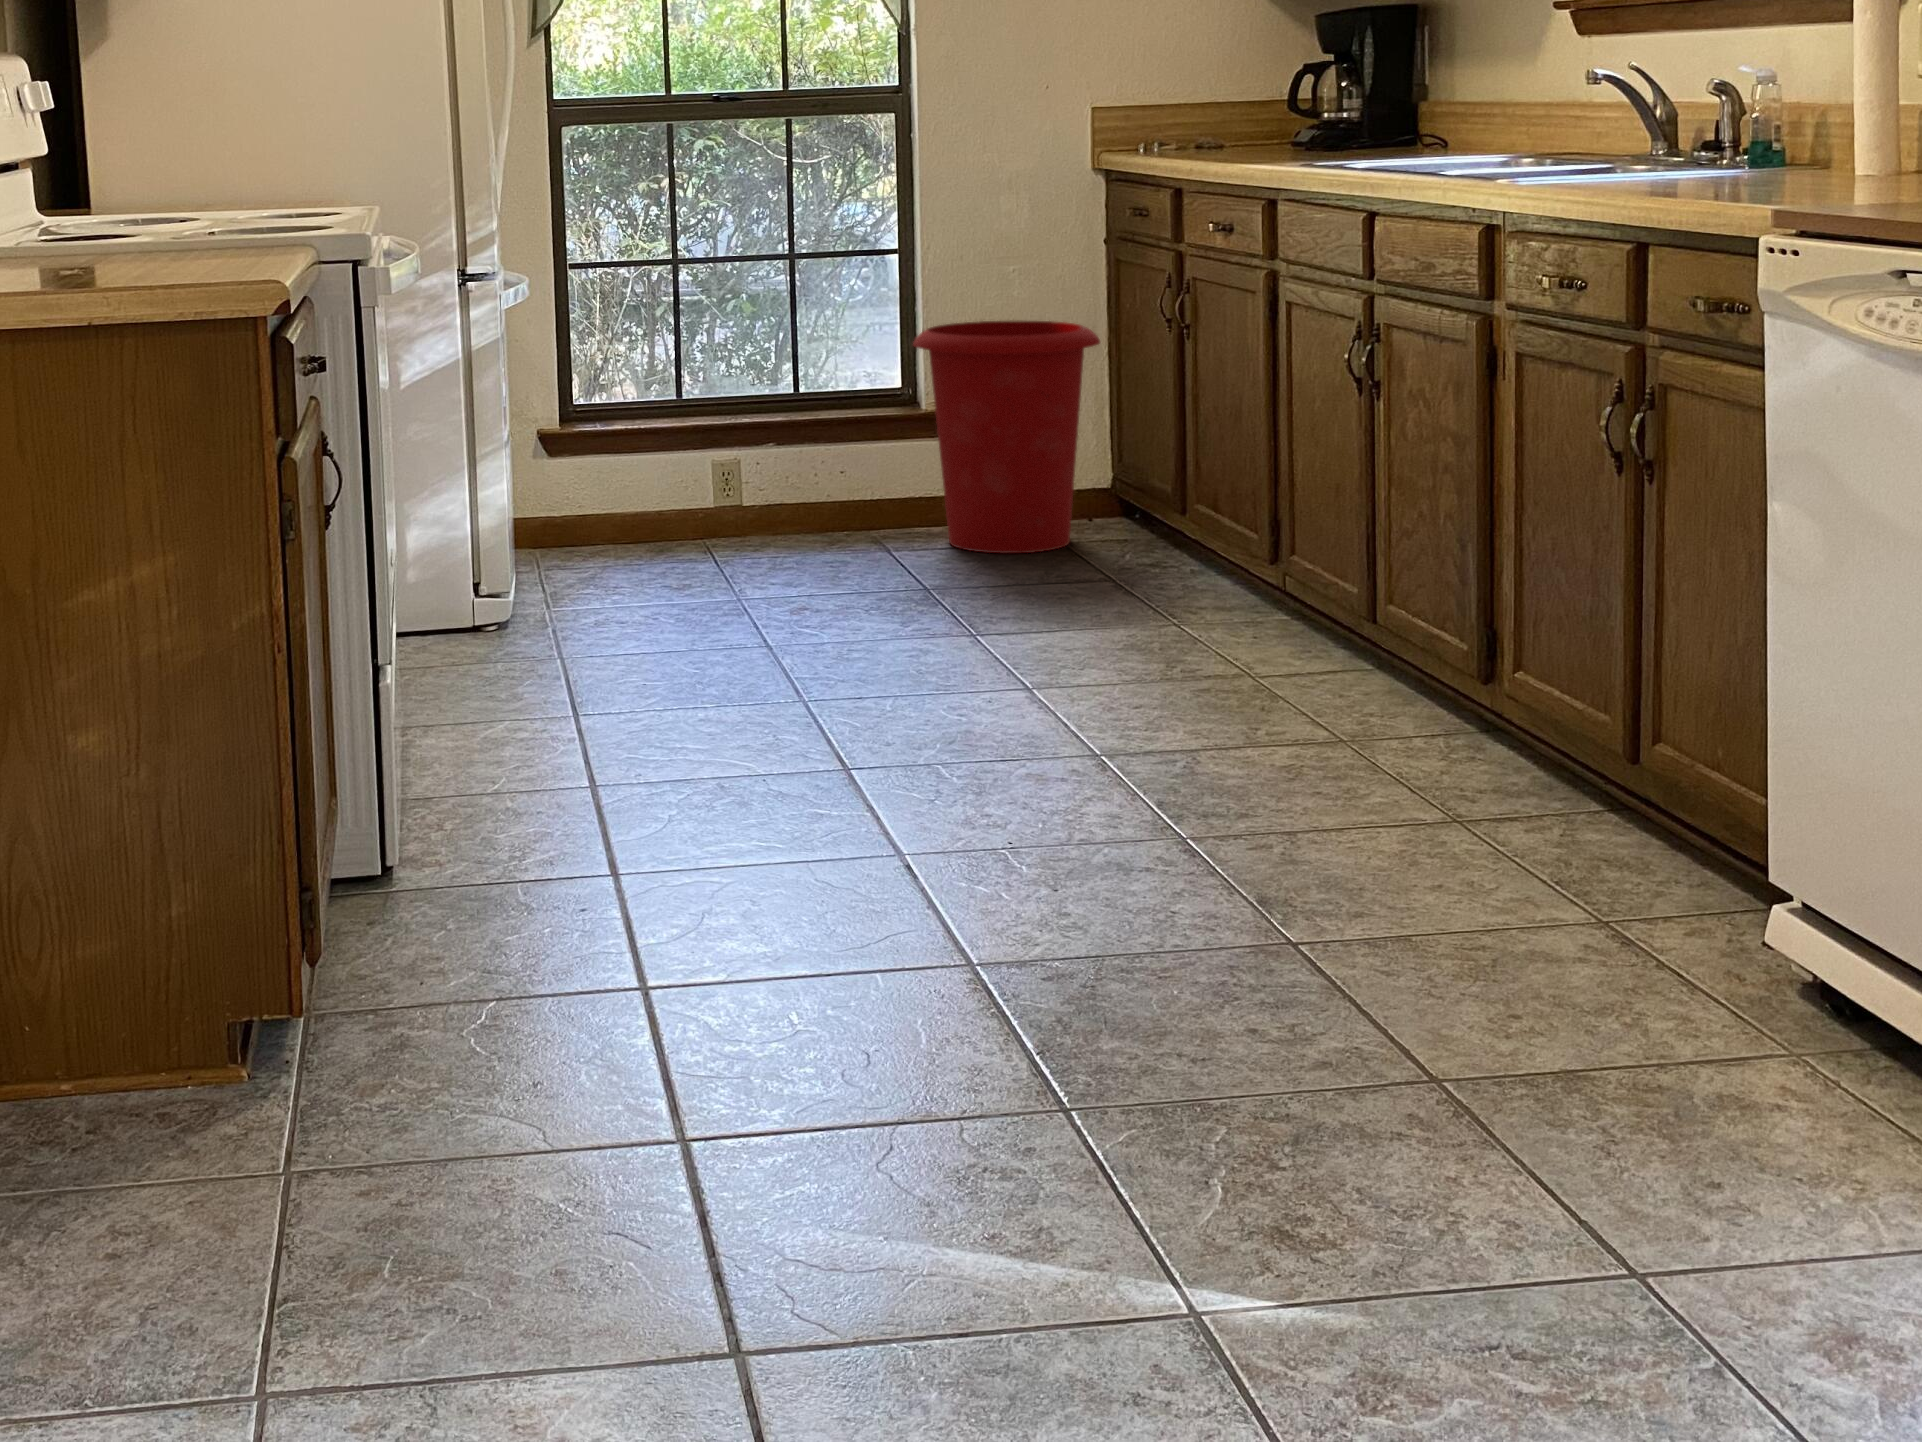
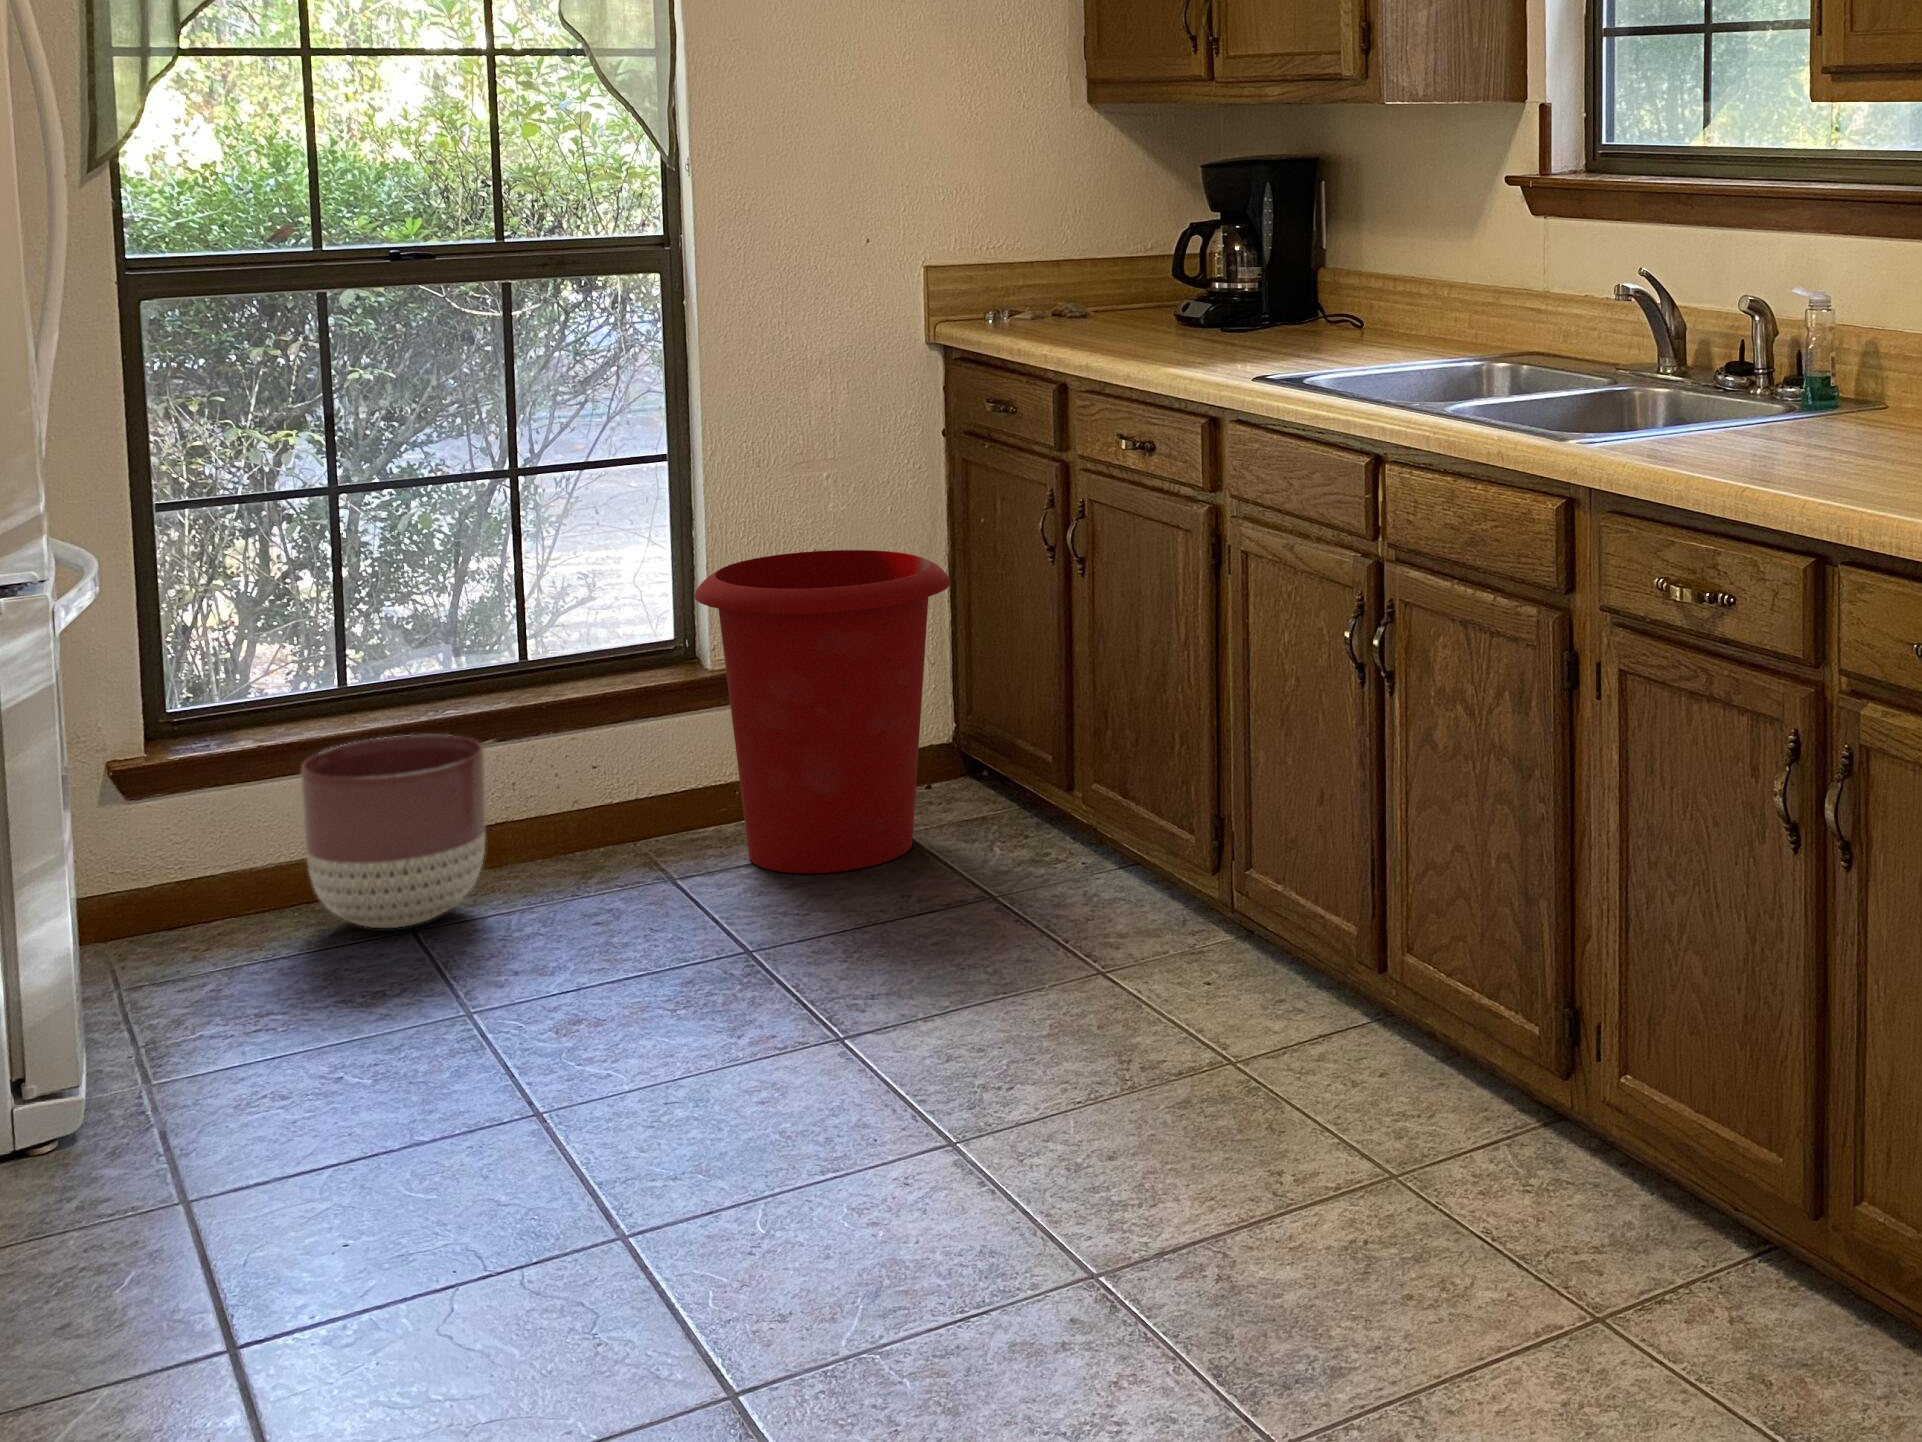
planter: none [650,430,766,556] -> present [301,735,486,928]

